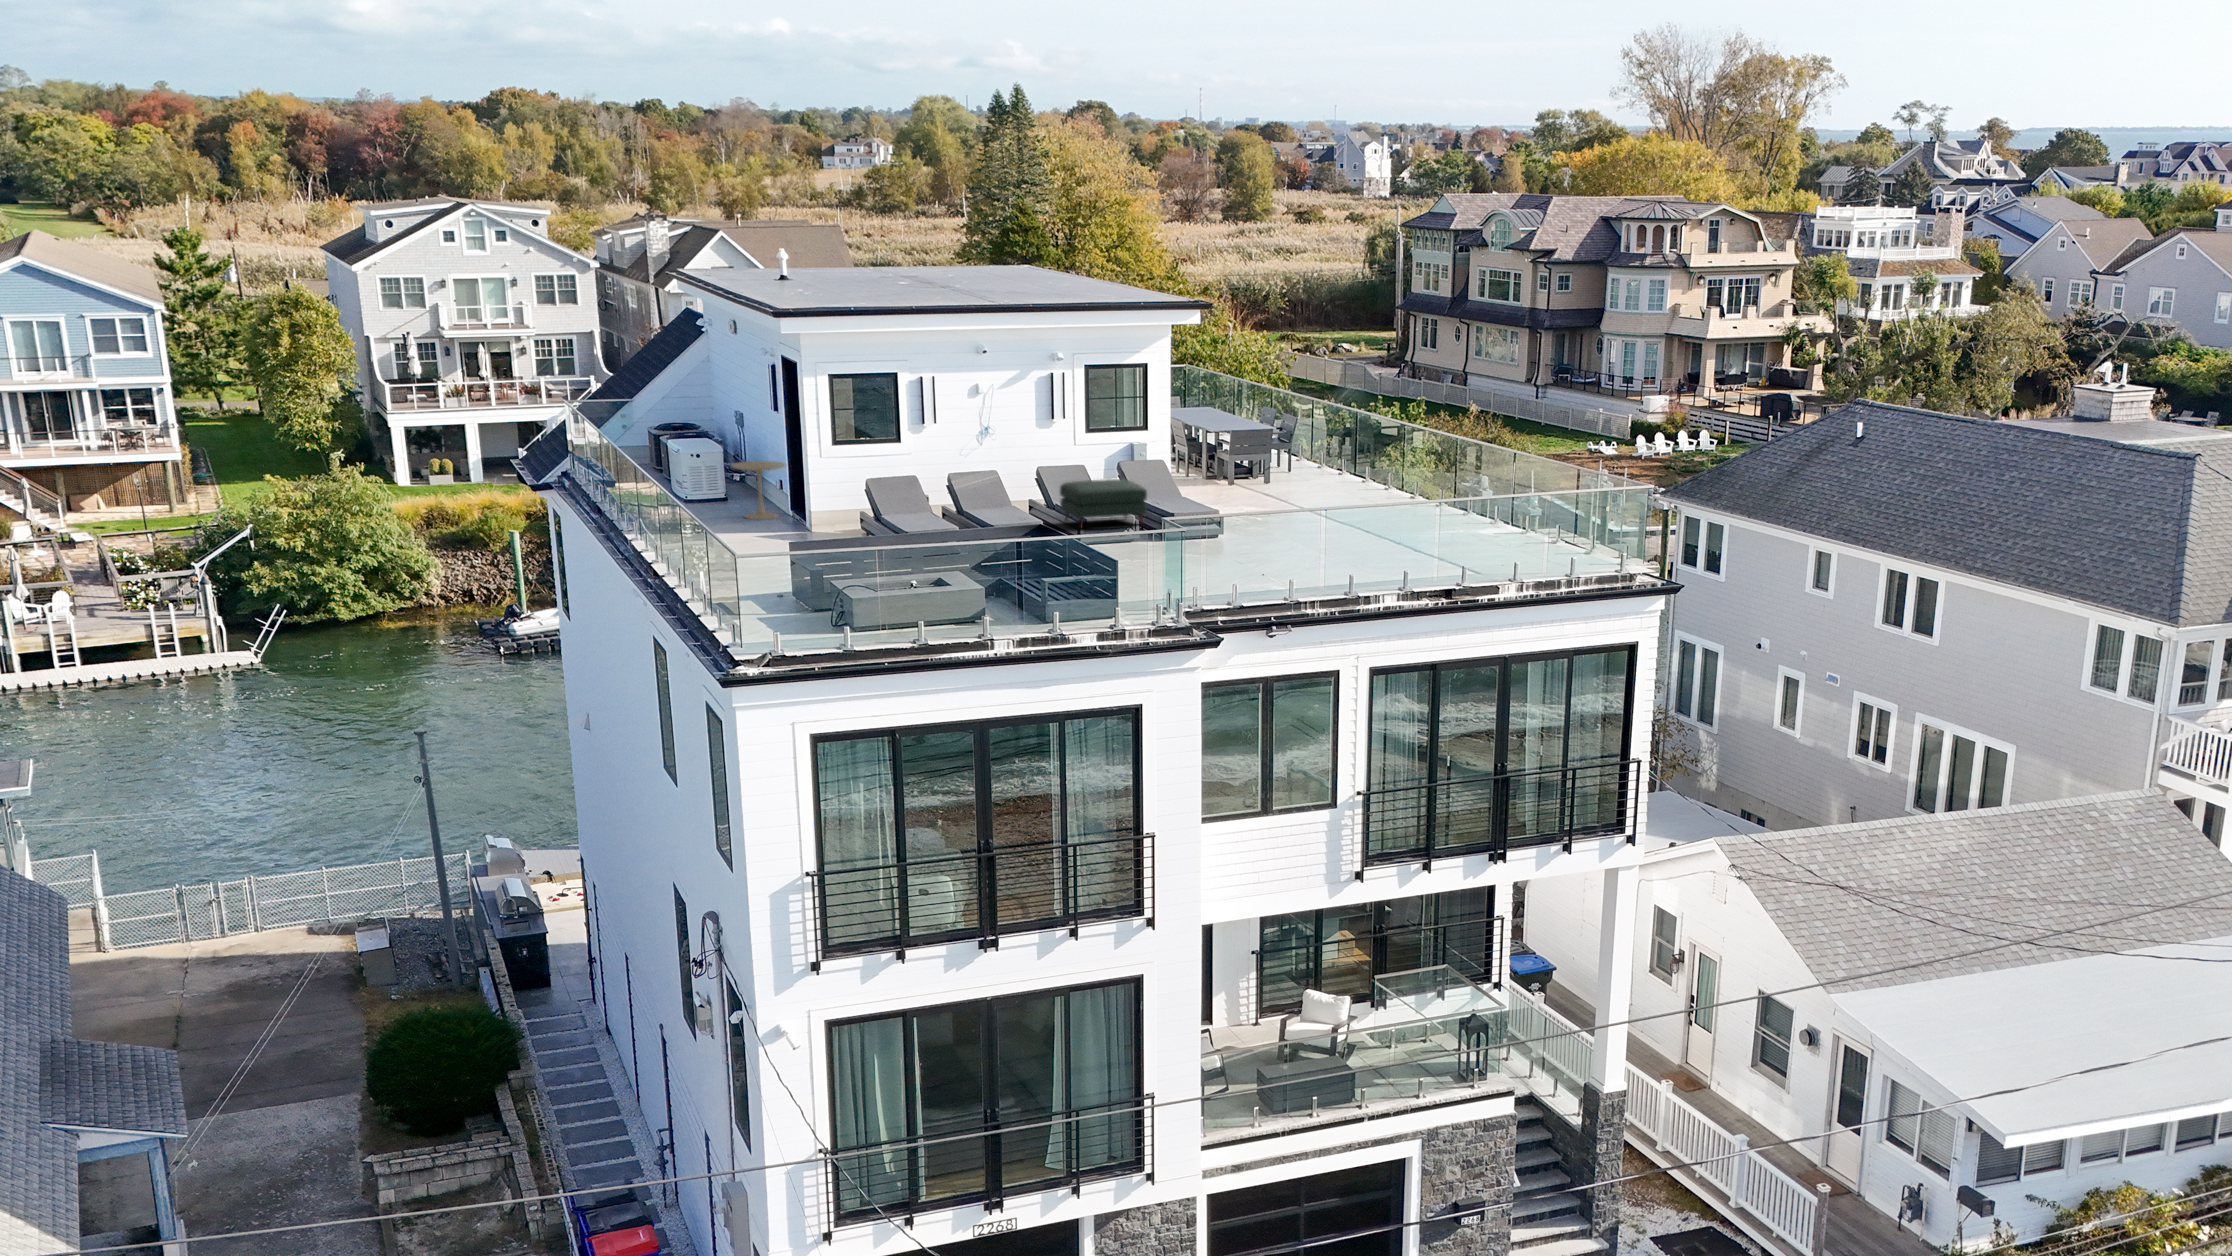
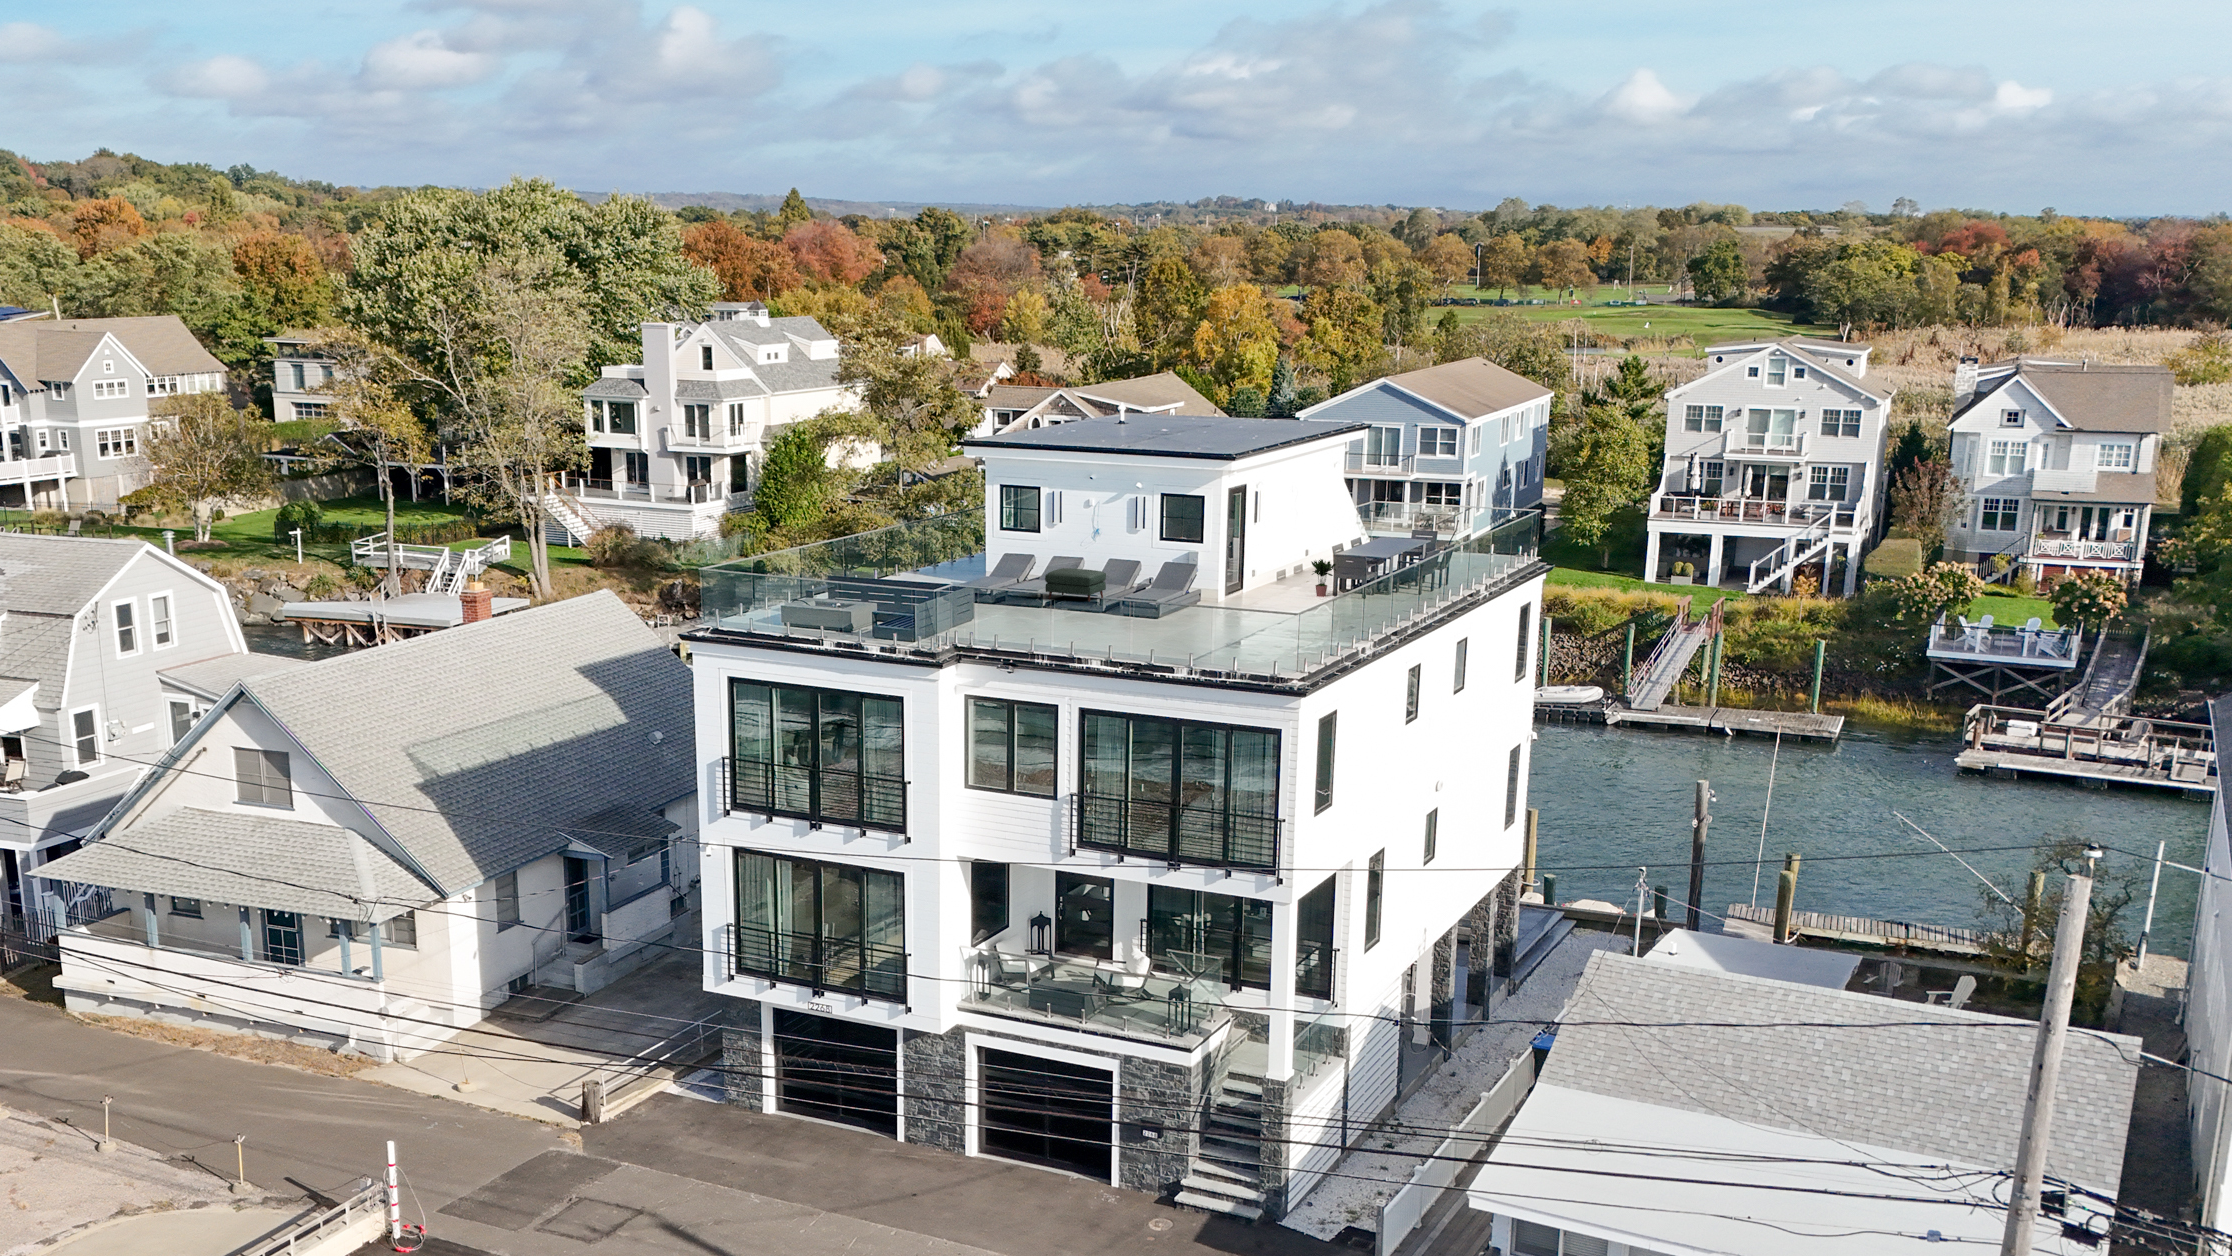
potted plant: none [1254,432,1293,484] -> present [1312,559,1336,597]
side table: present [732,461,785,519] -> none [959,538,994,575]

